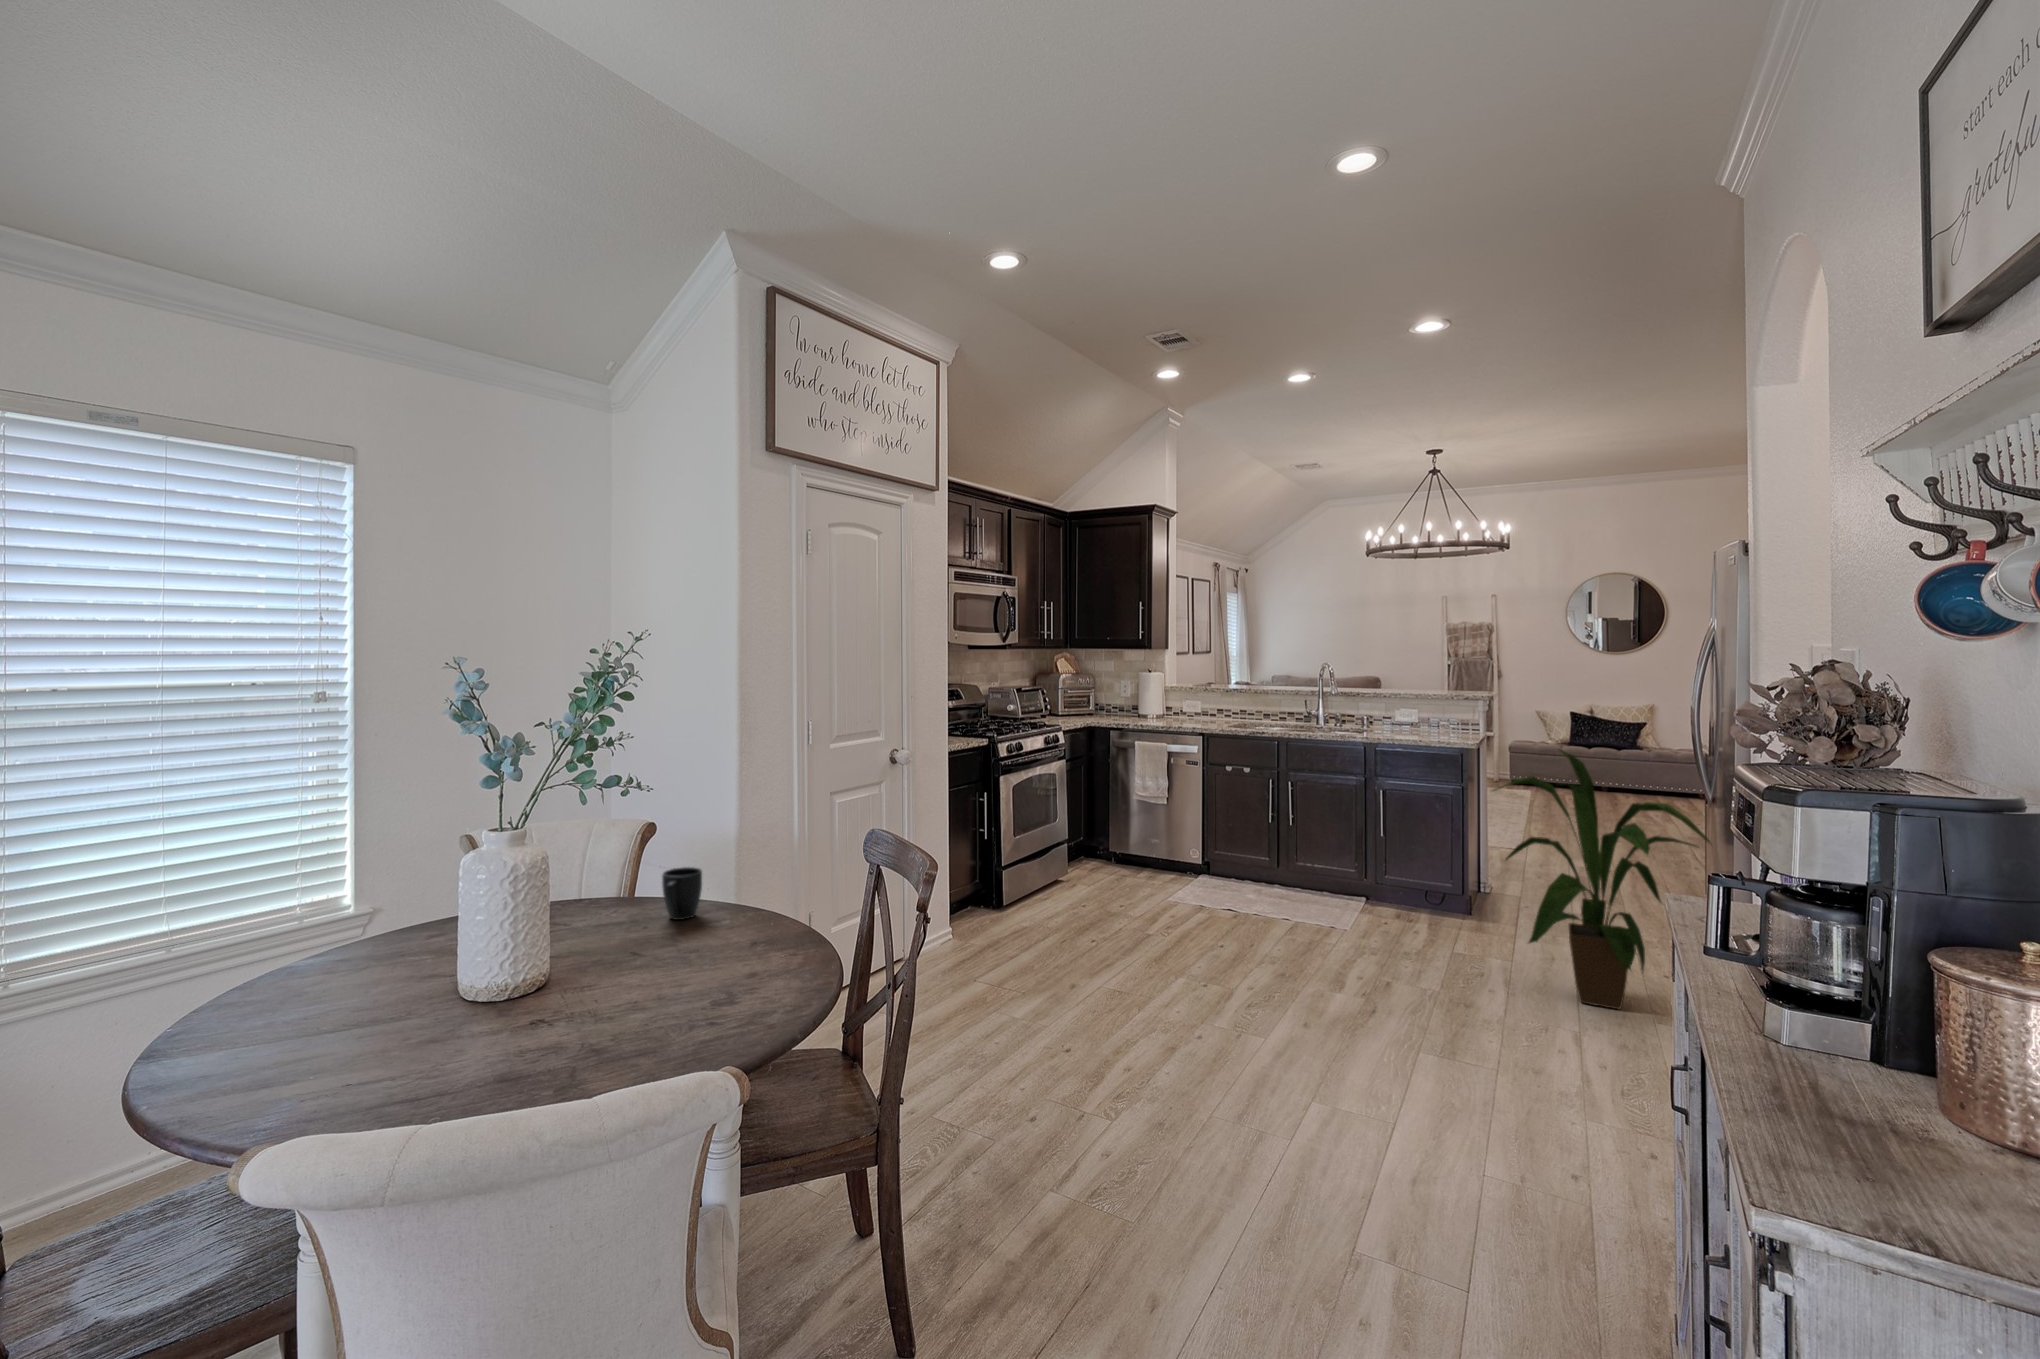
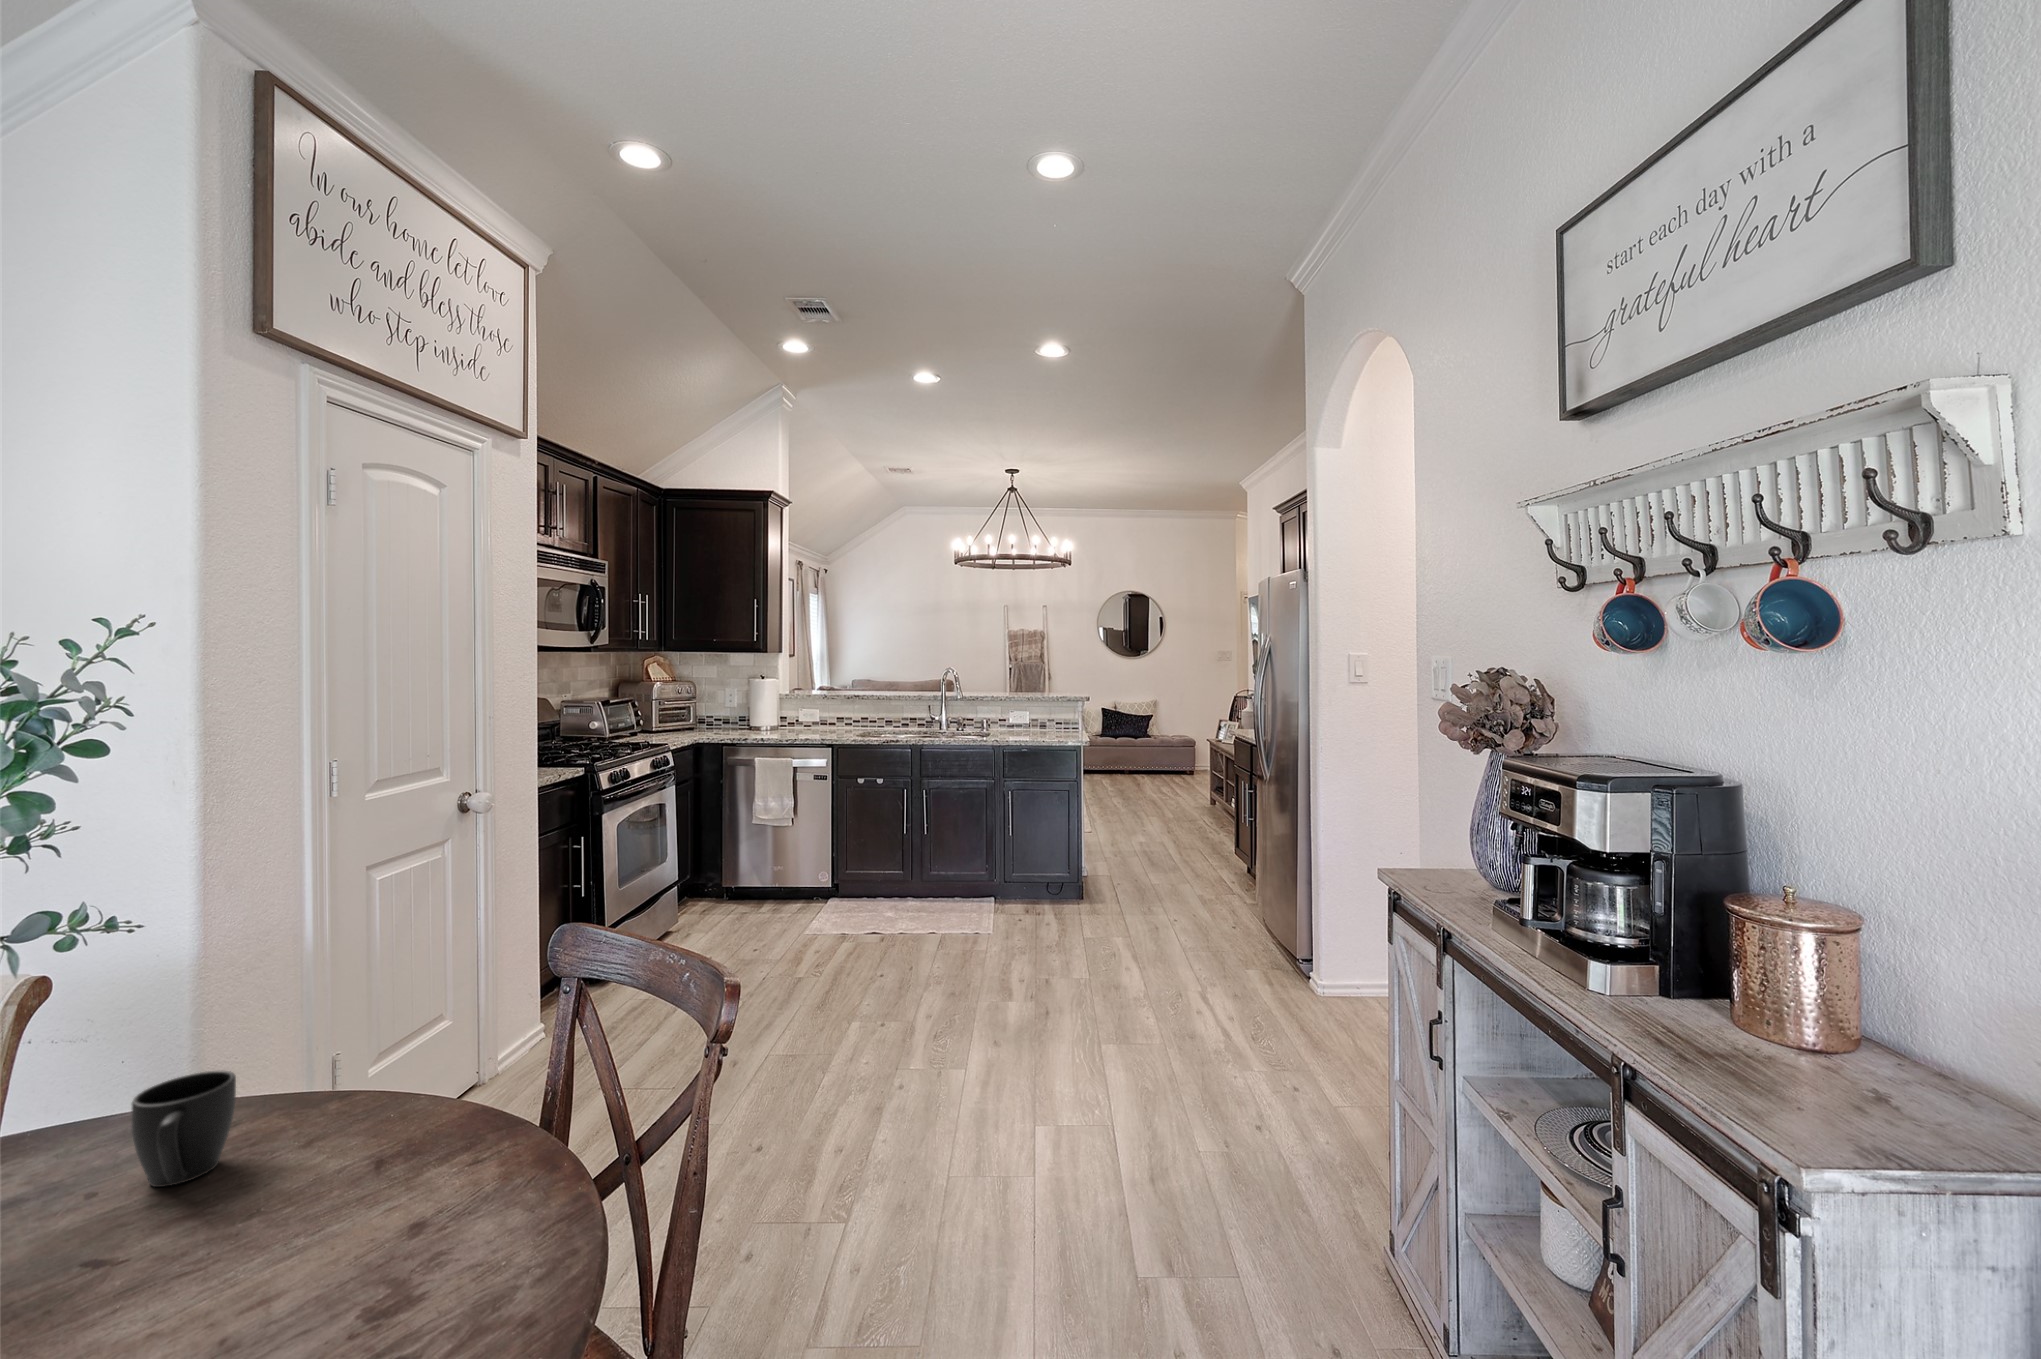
house plant: present [1494,749,1712,1009] -> none [1123,742,1280,958]

